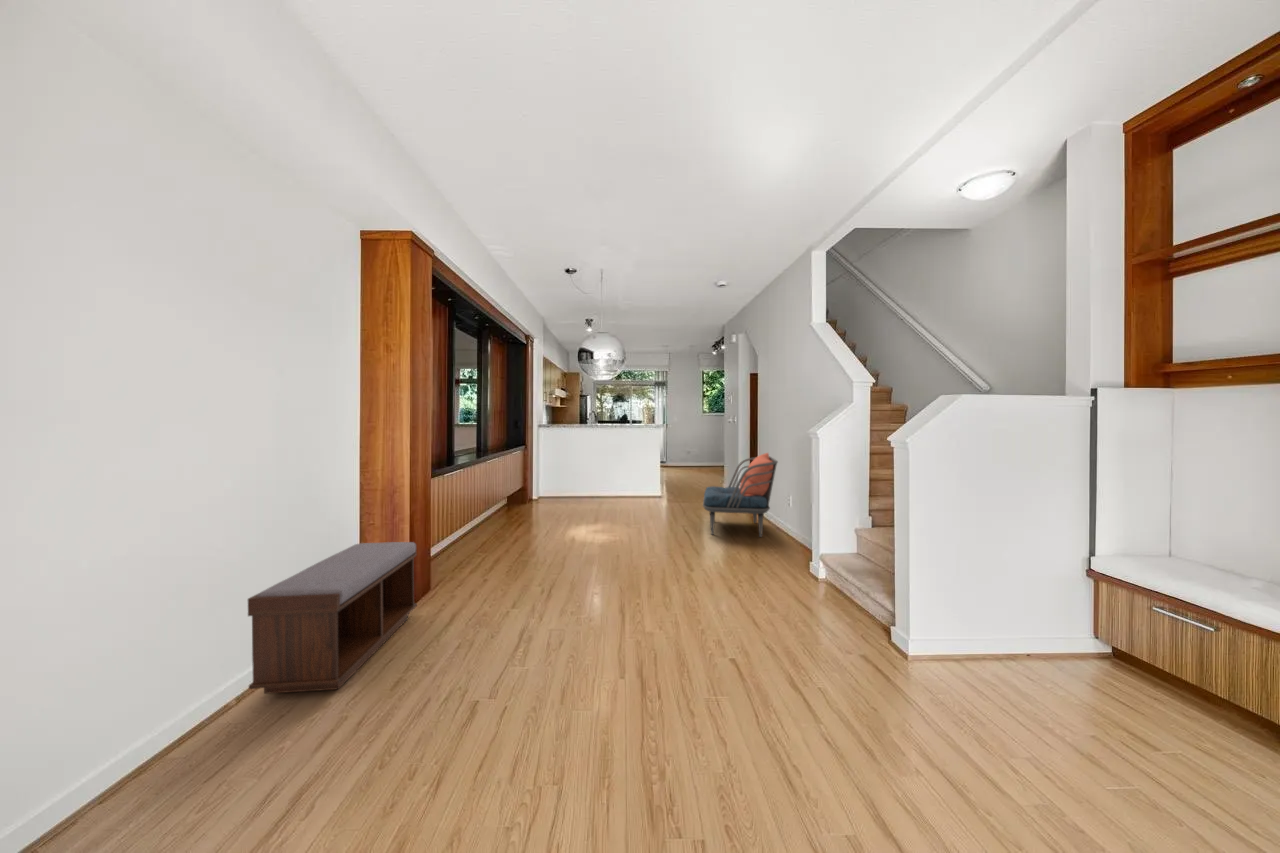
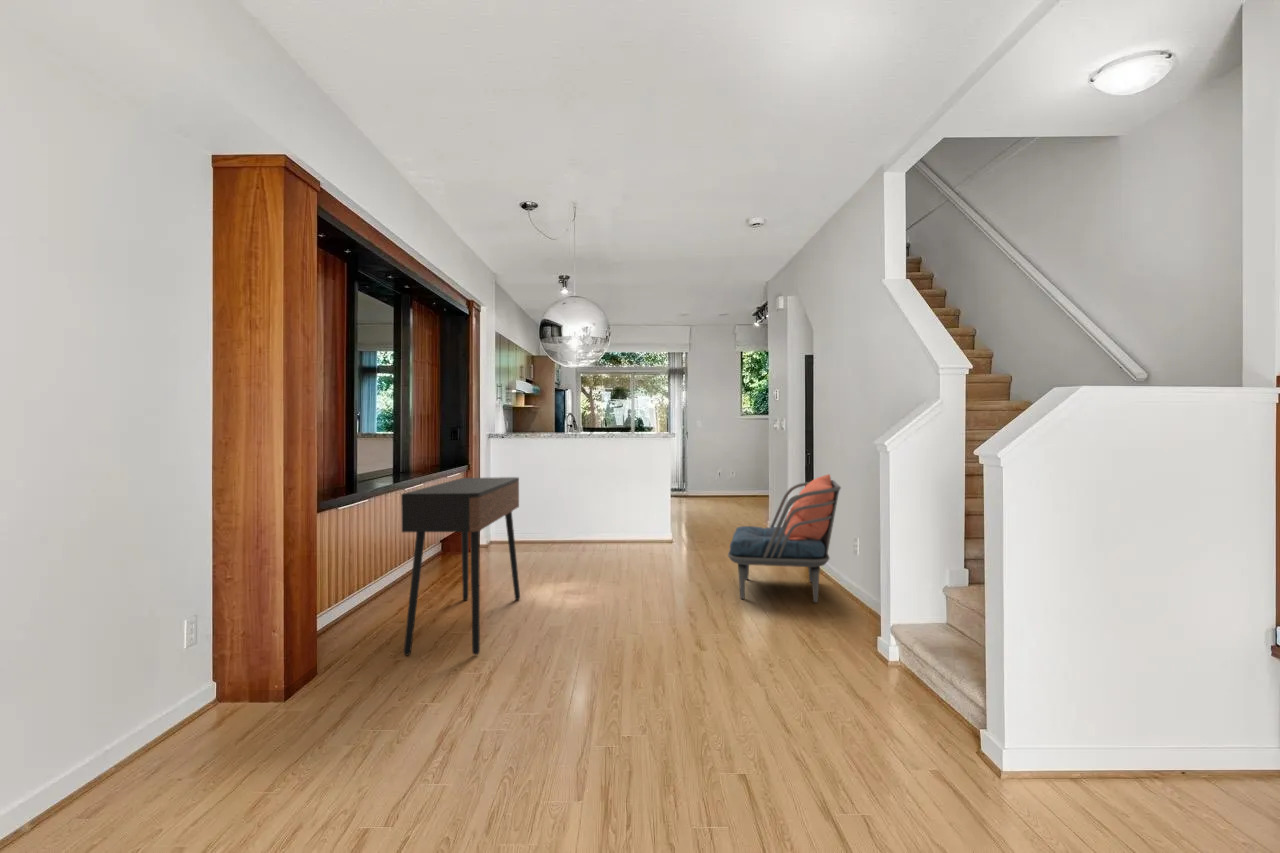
console table: none [490,454,565,575] -> present [401,477,520,655]
bench: present [248,542,417,694] -> none [55,602,292,808]

